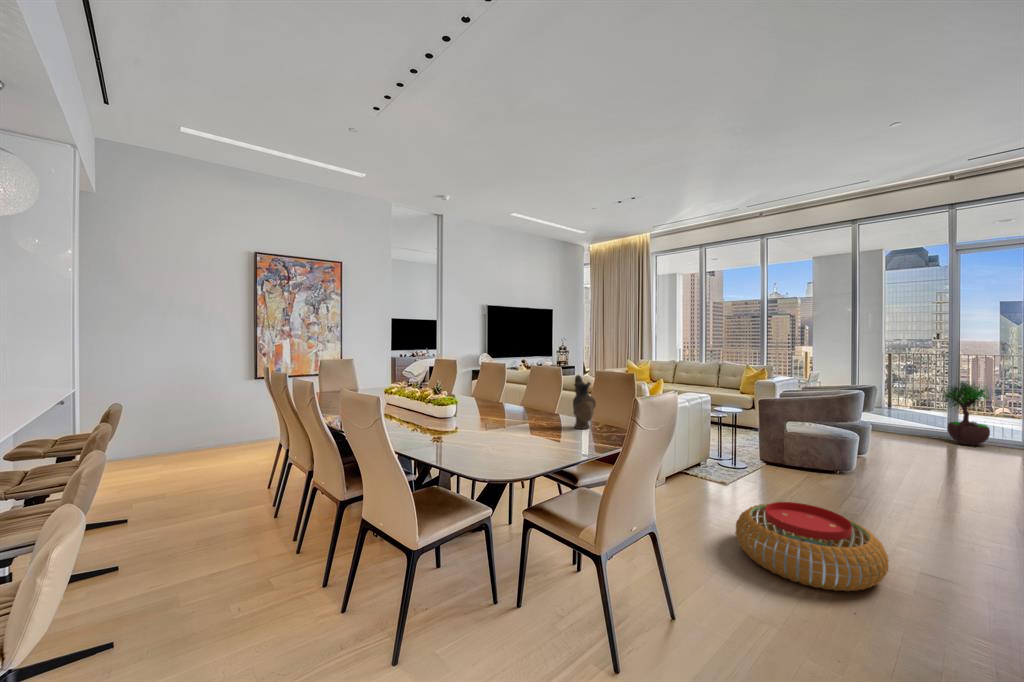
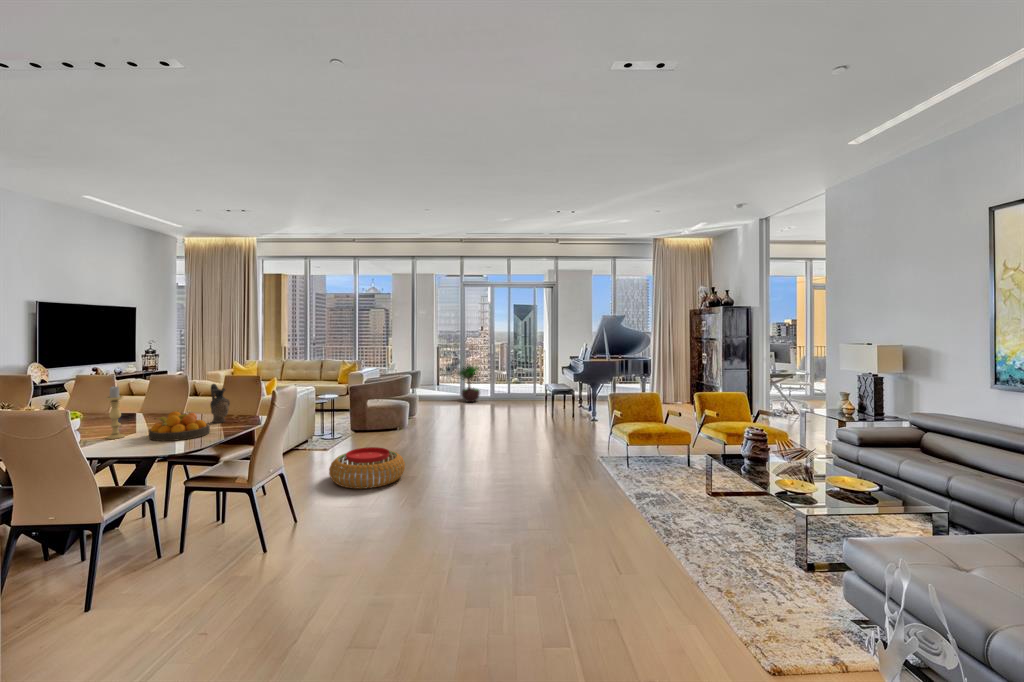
candle holder: none [459,366,476,432] -> present [106,386,125,439]
fruit bowl: none [493,406,562,449] -> present [149,411,210,441]

